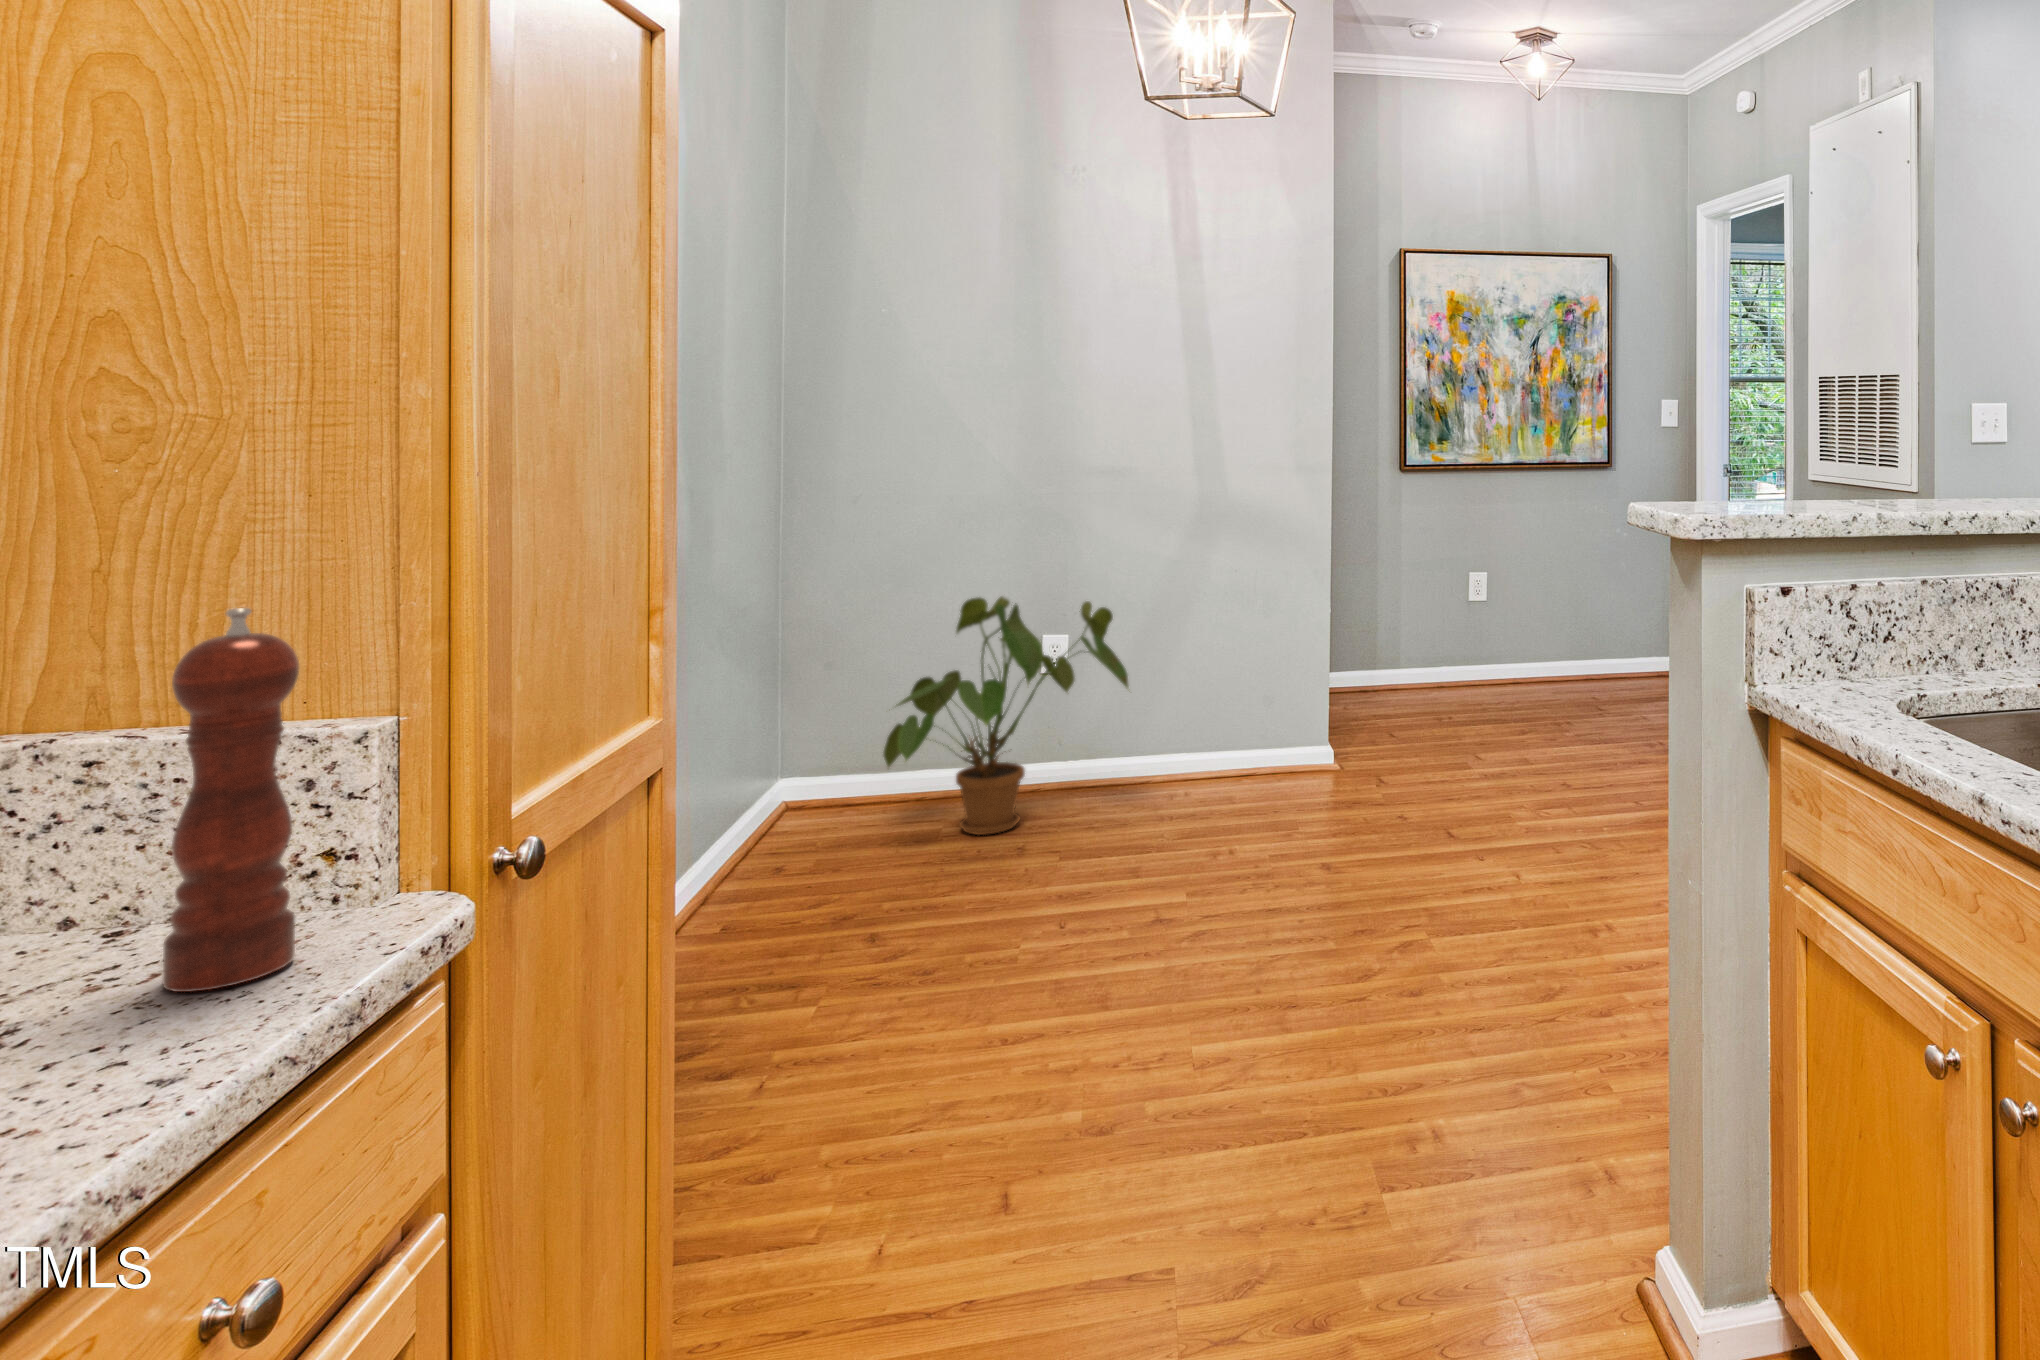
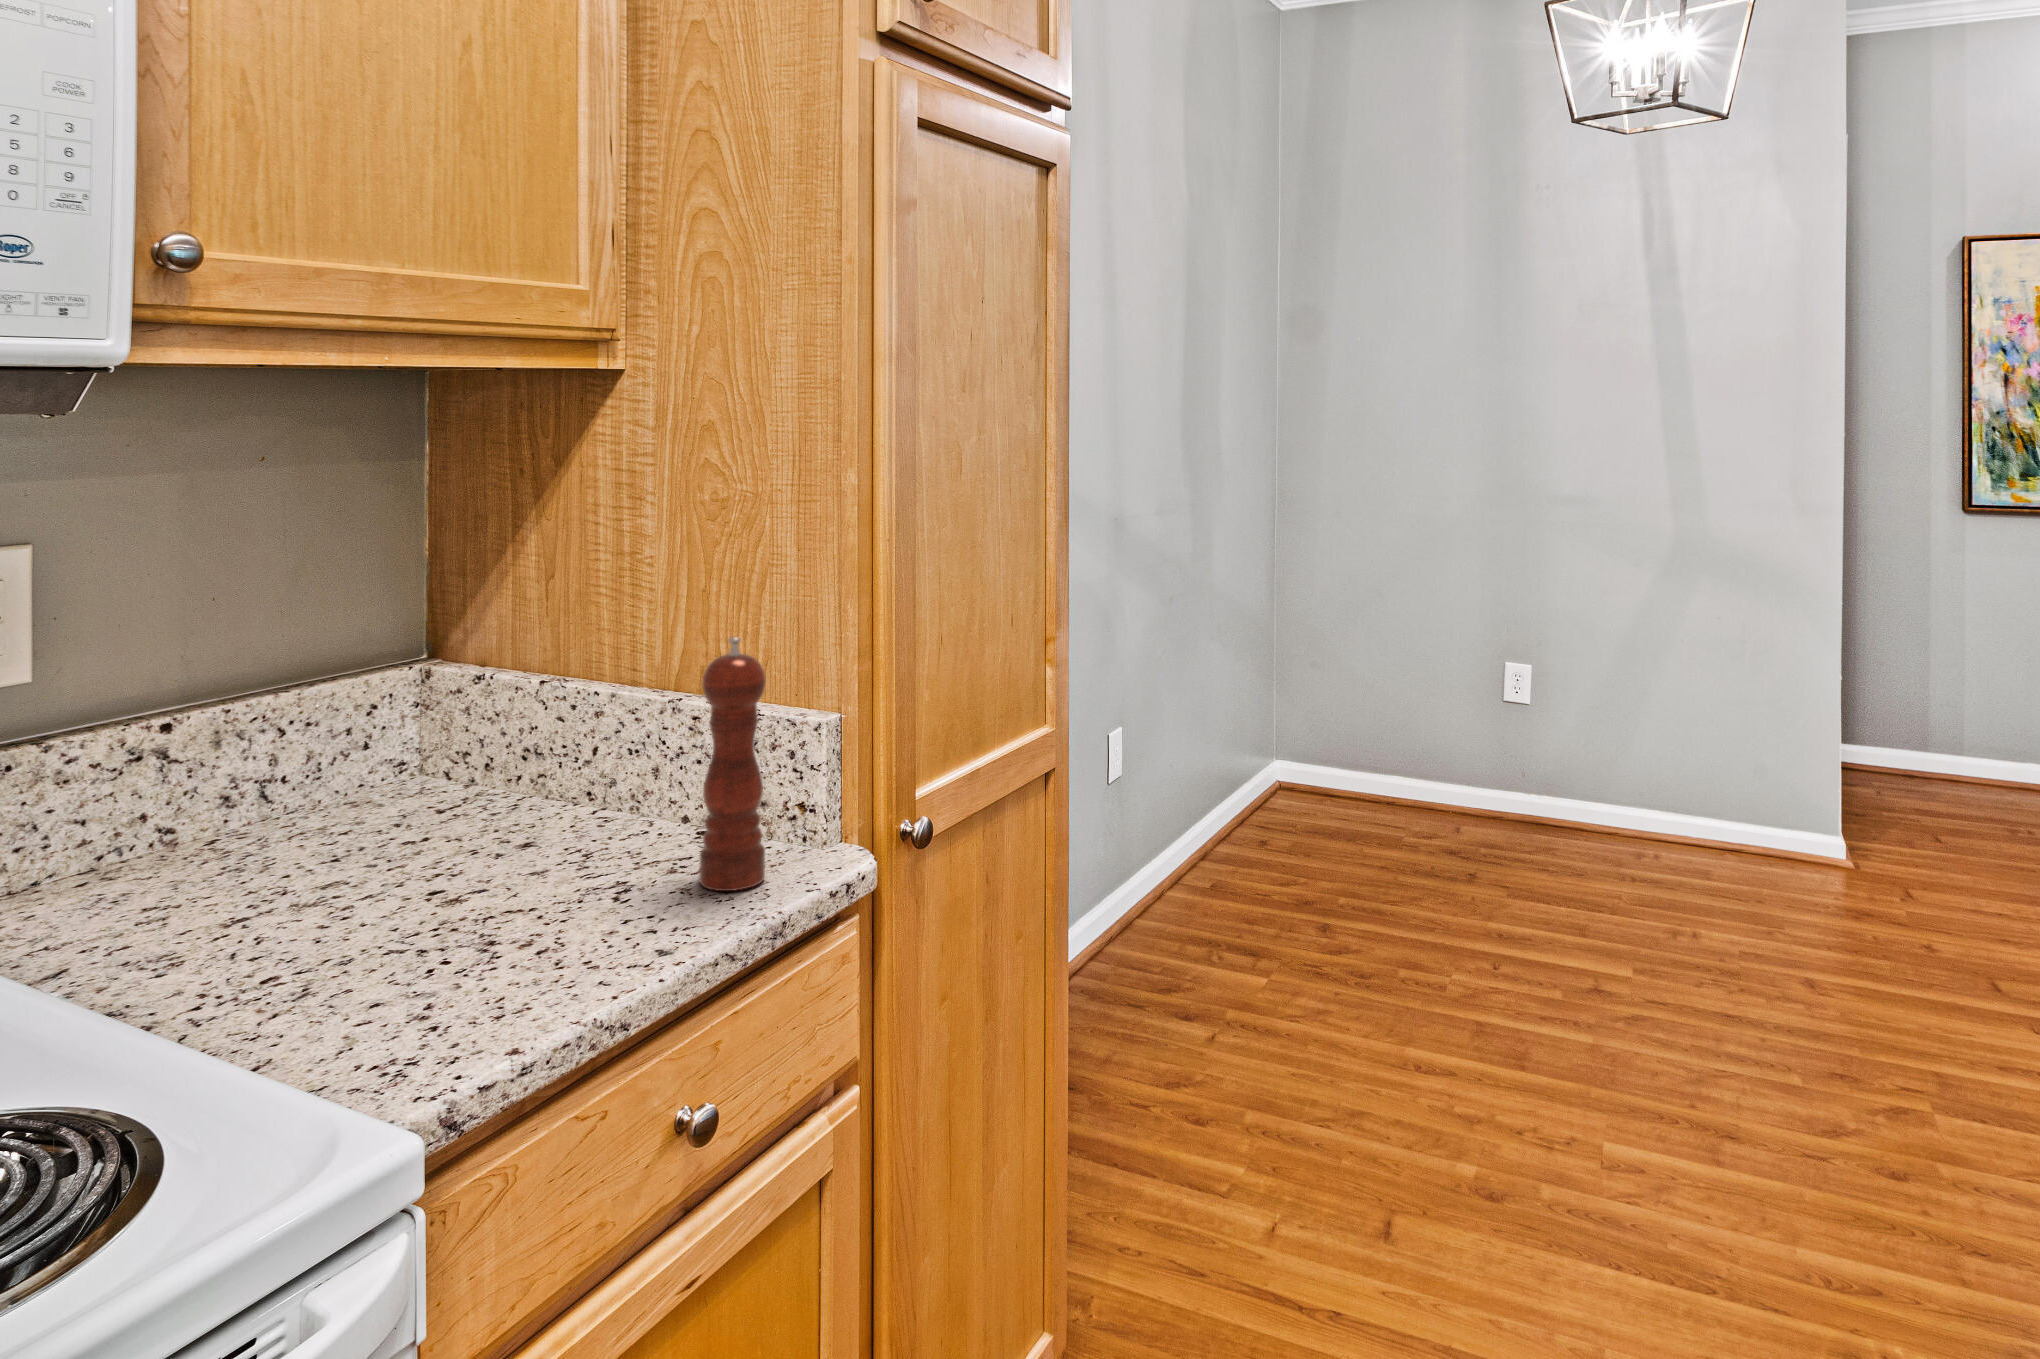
house plant: present [883,597,1128,835] -> none [1348,616,1589,855]

